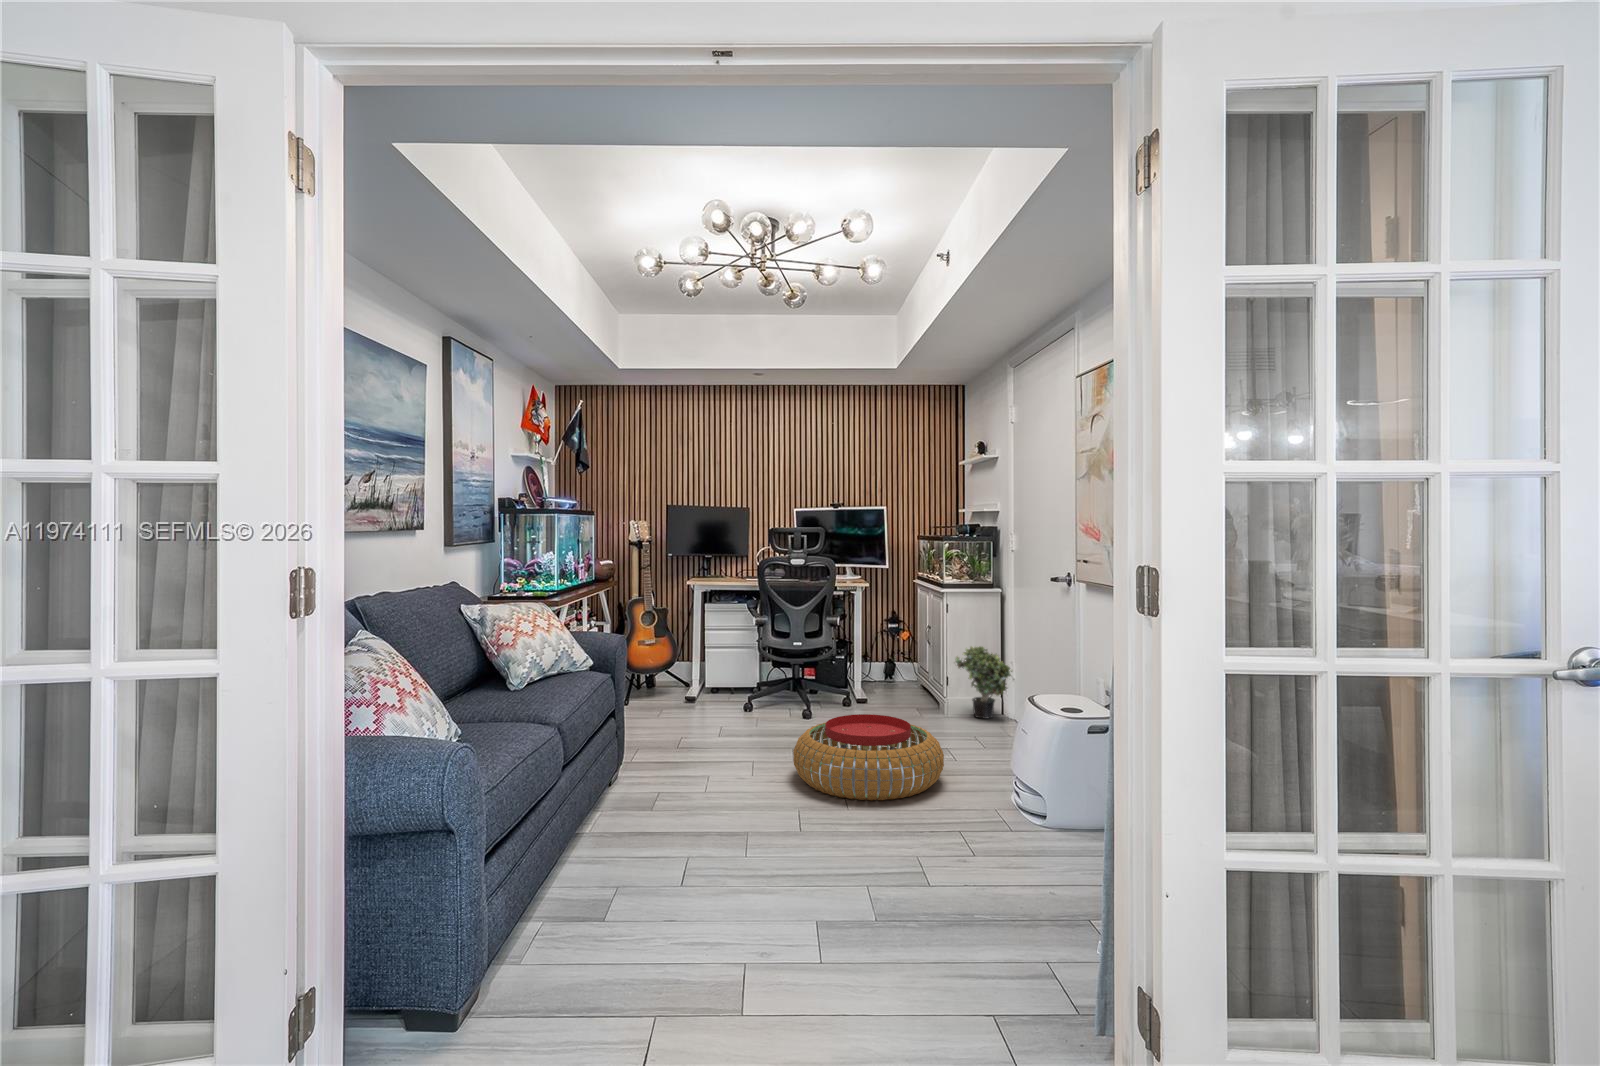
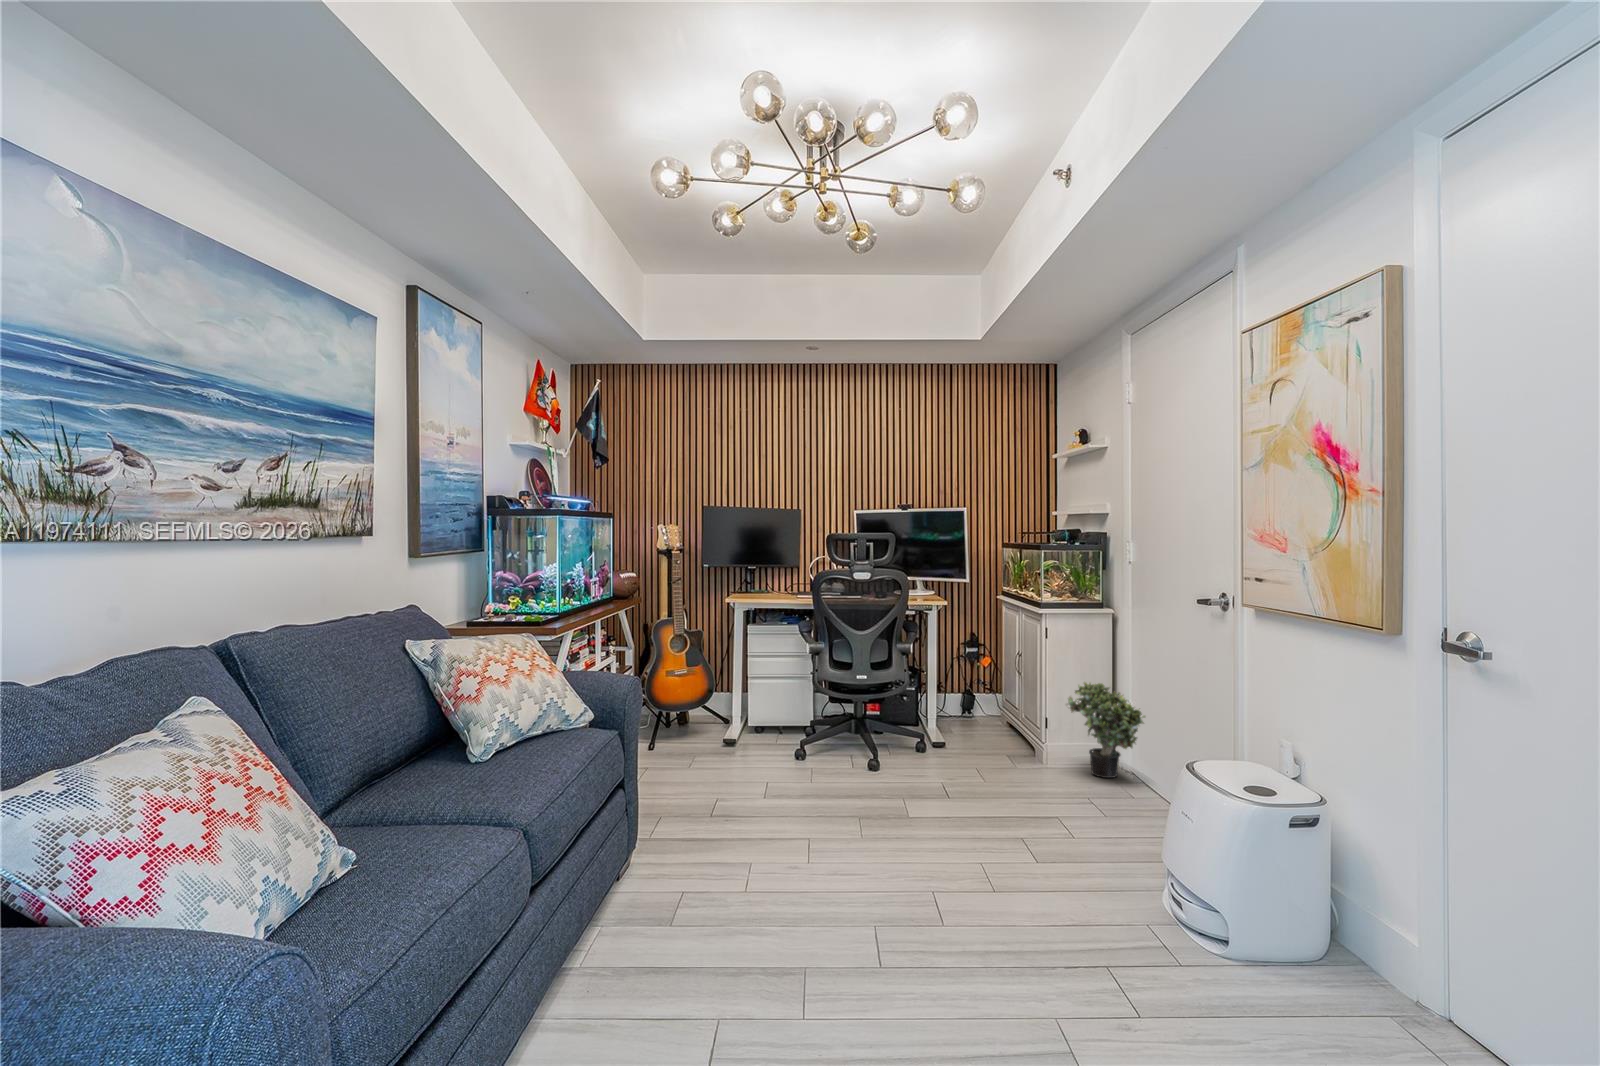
pouf: present [793,714,944,800] -> none [870,789,1090,932]

